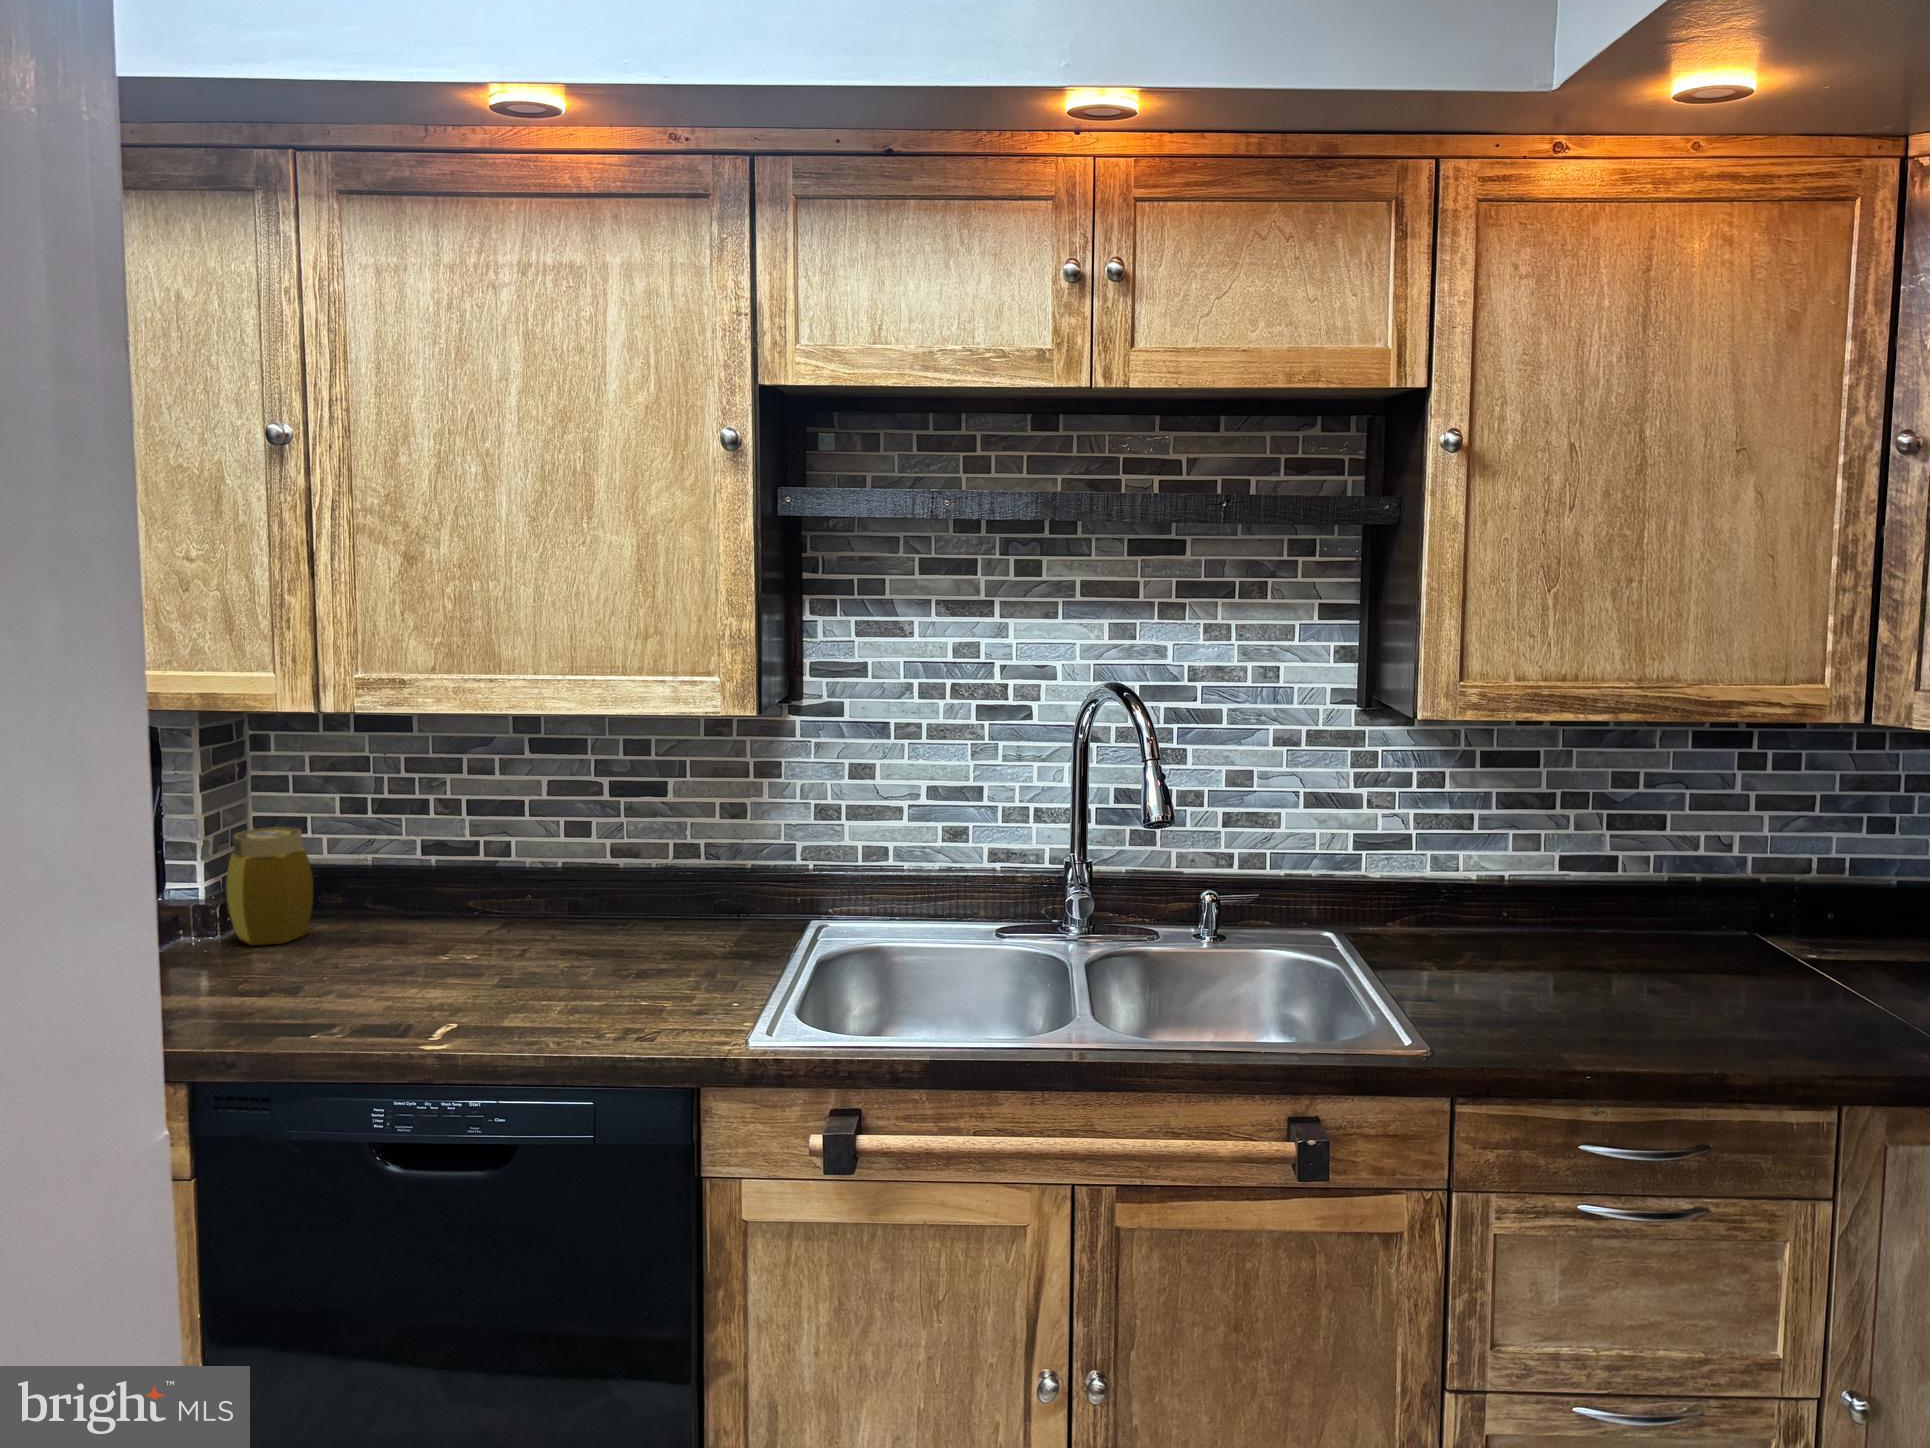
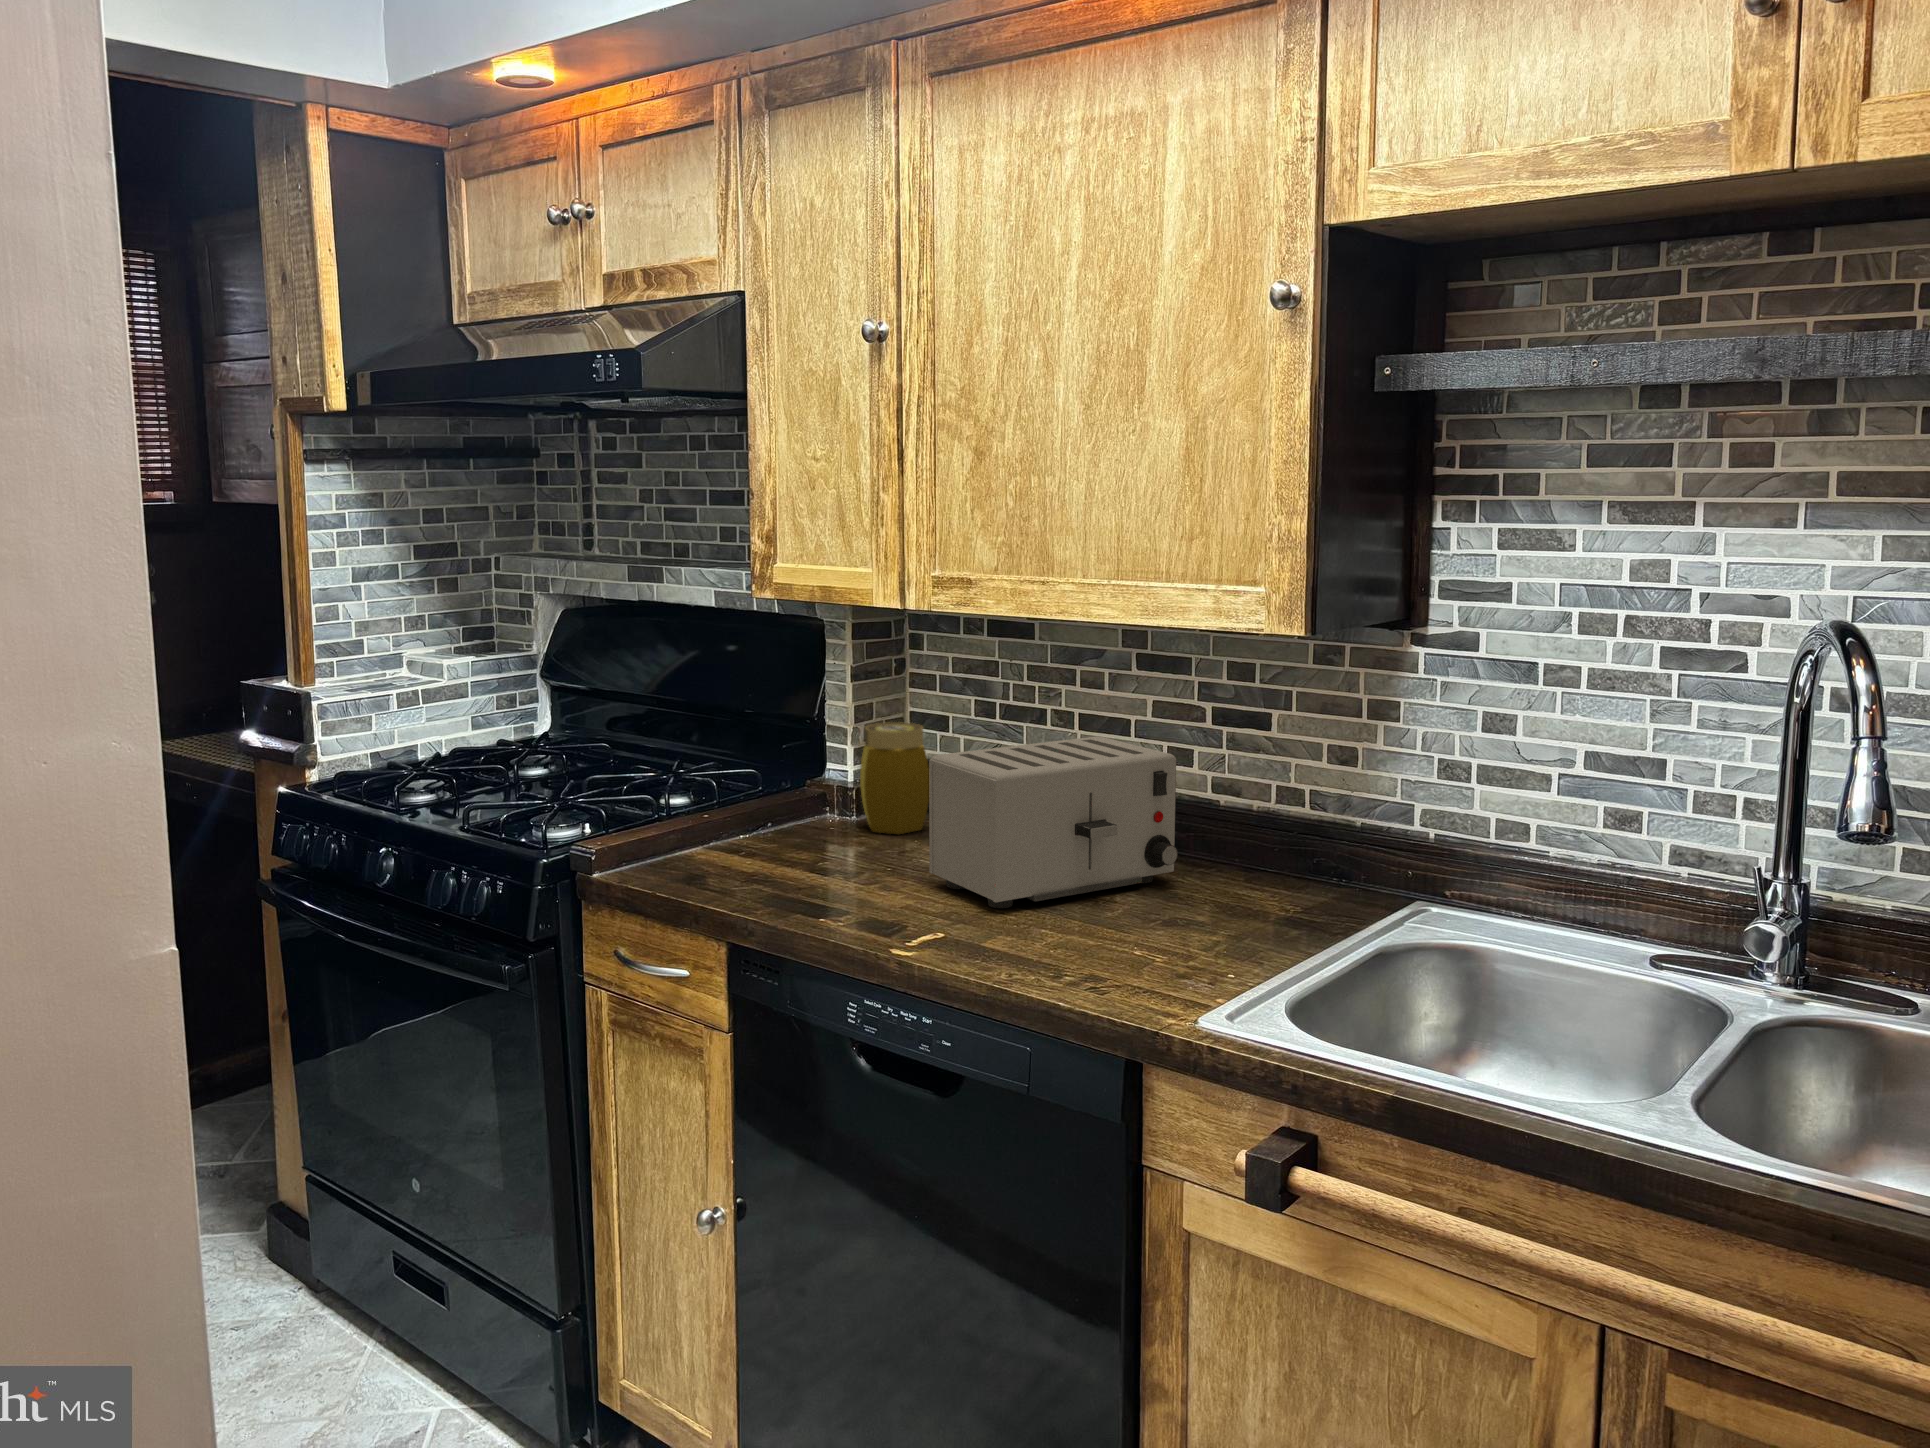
toaster: none [375,818,613,991] -> present [929,736,1178,908]

